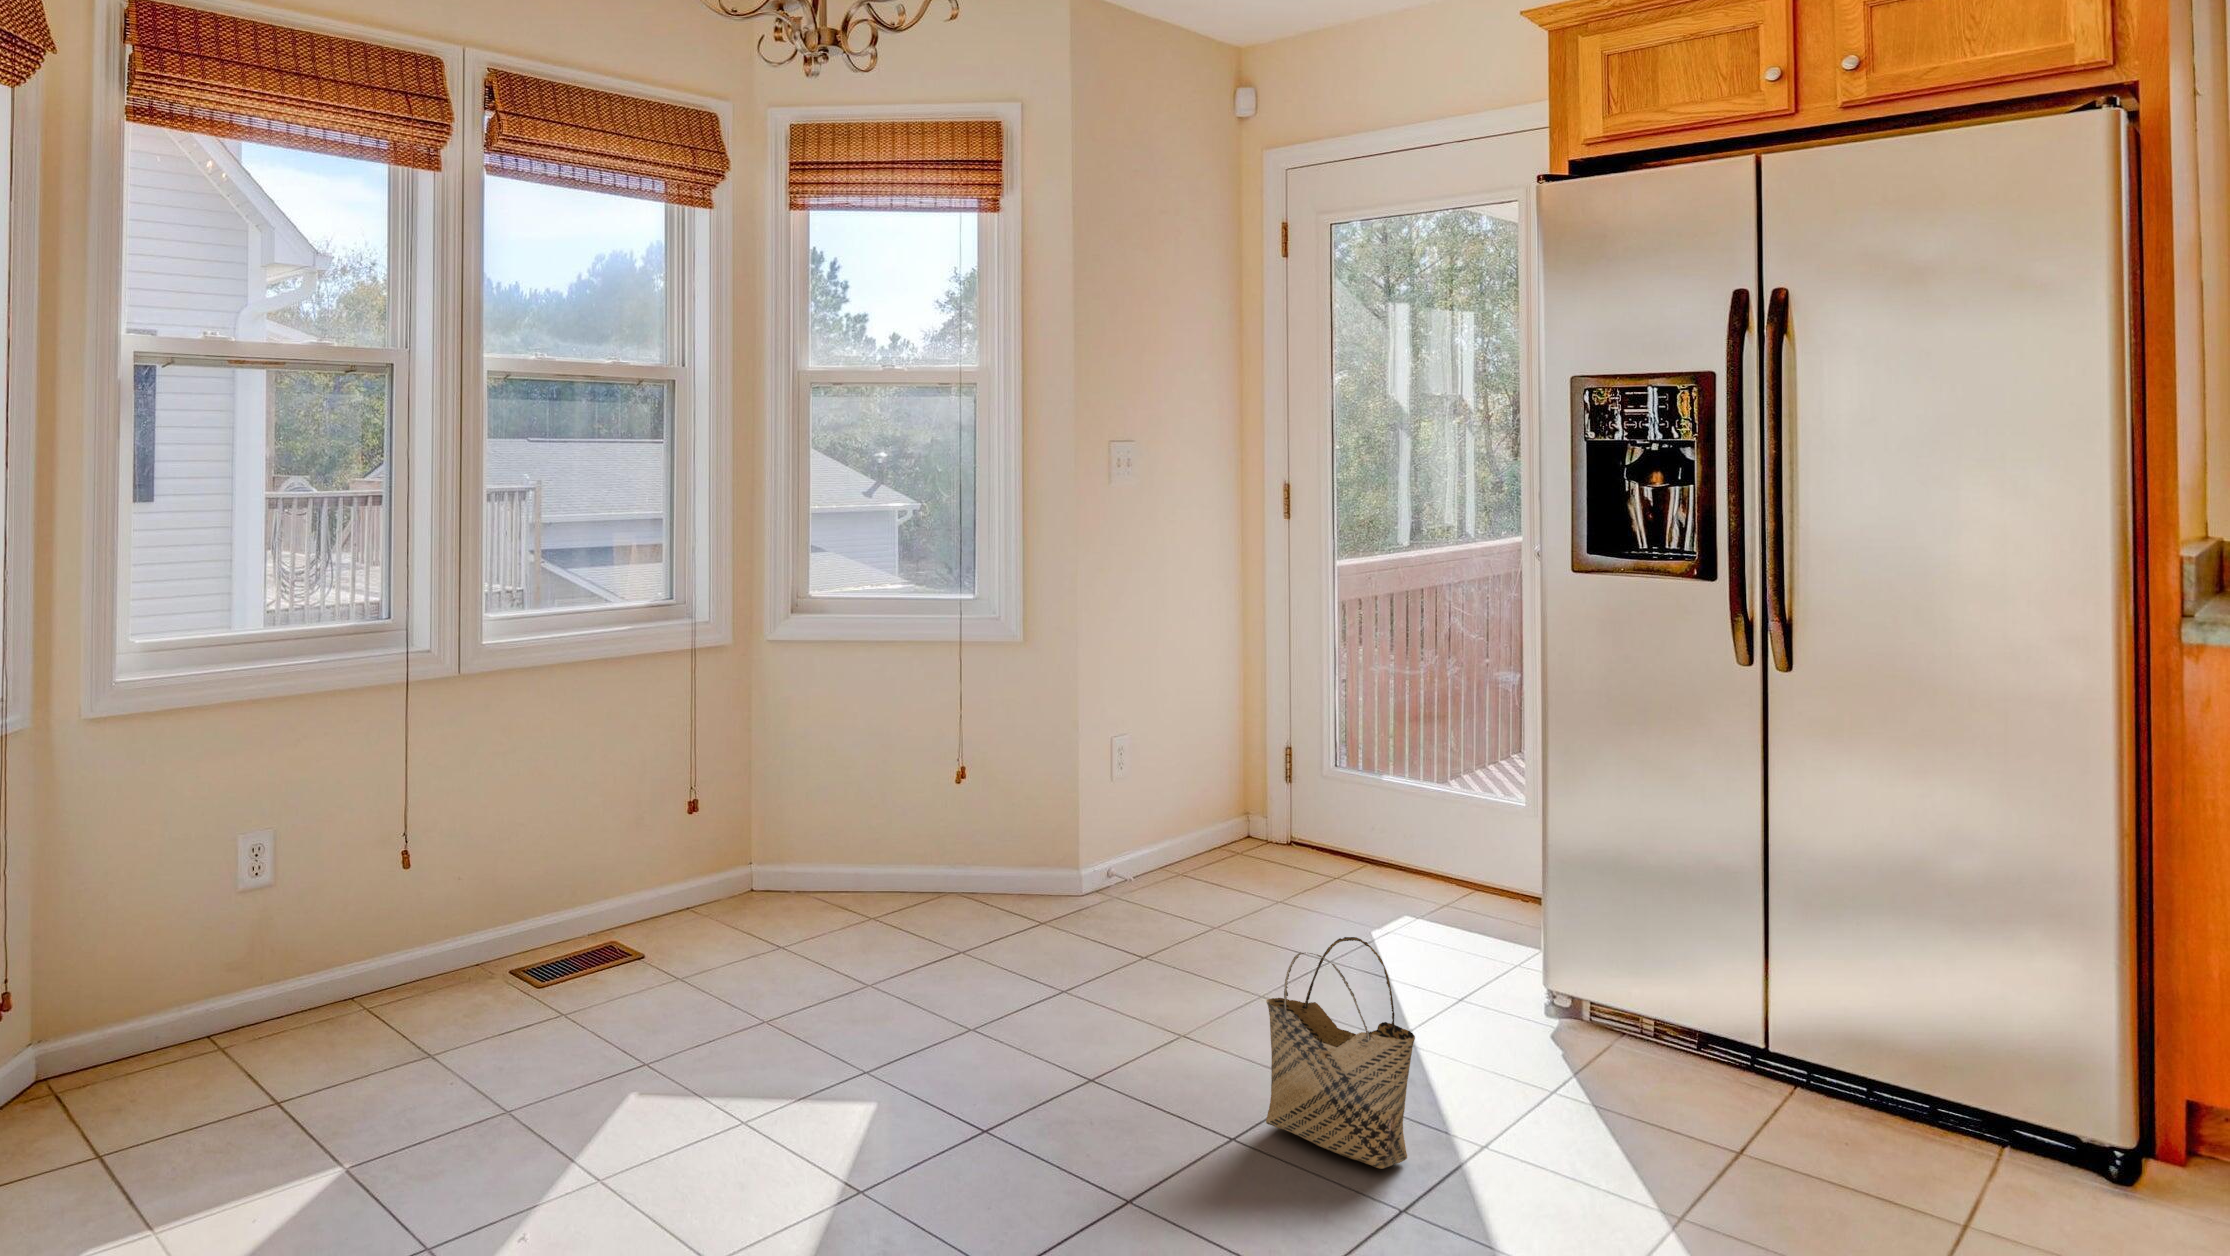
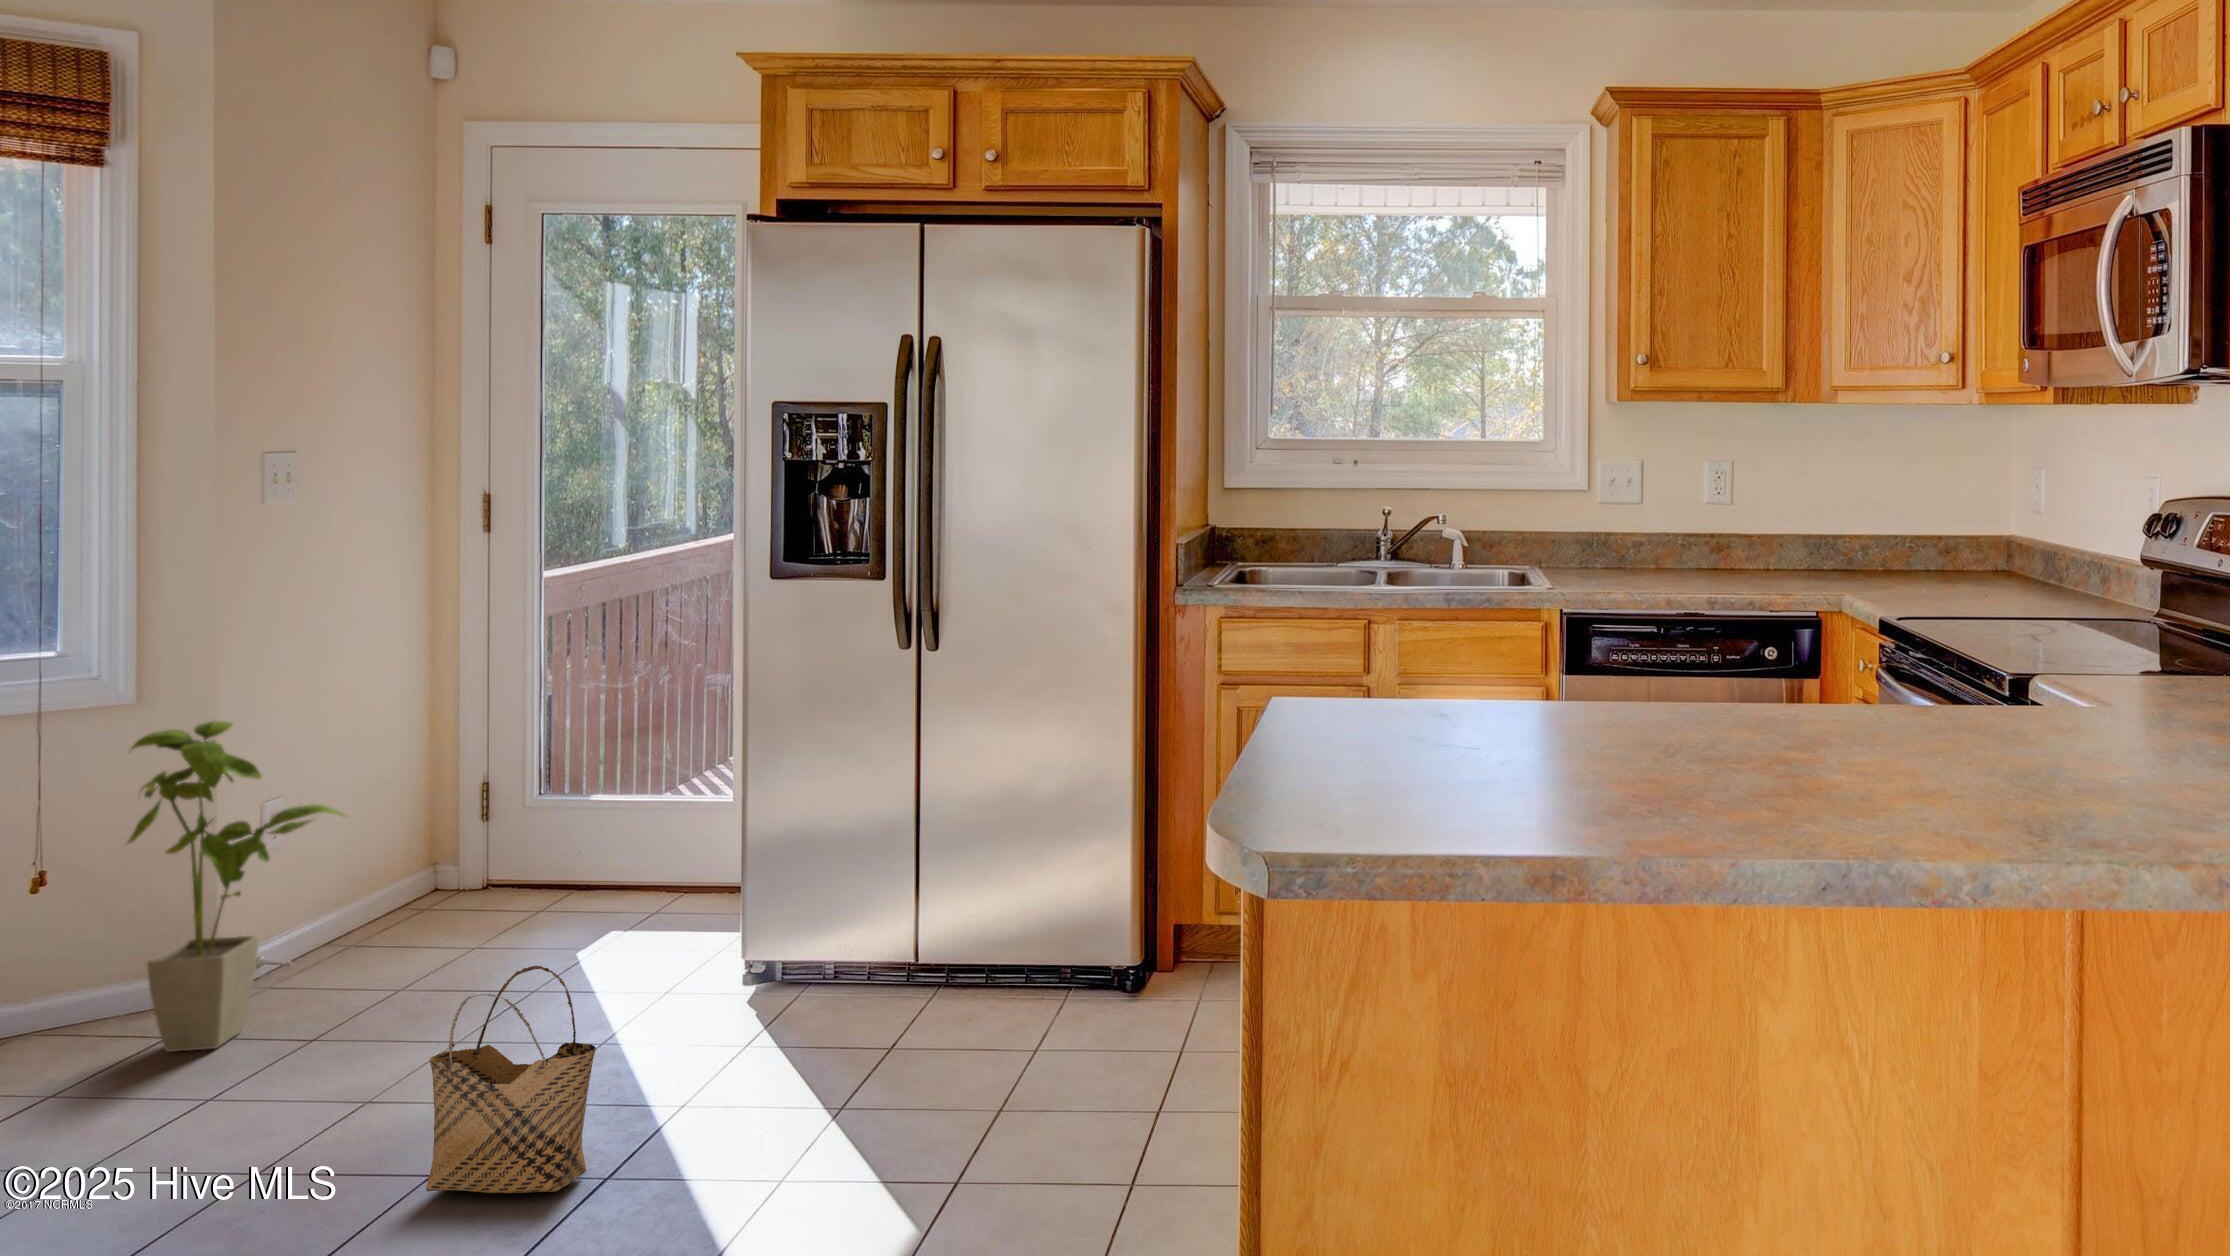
house plant: none [1042,666,1191,938] -> present [127,721,344,1052]

